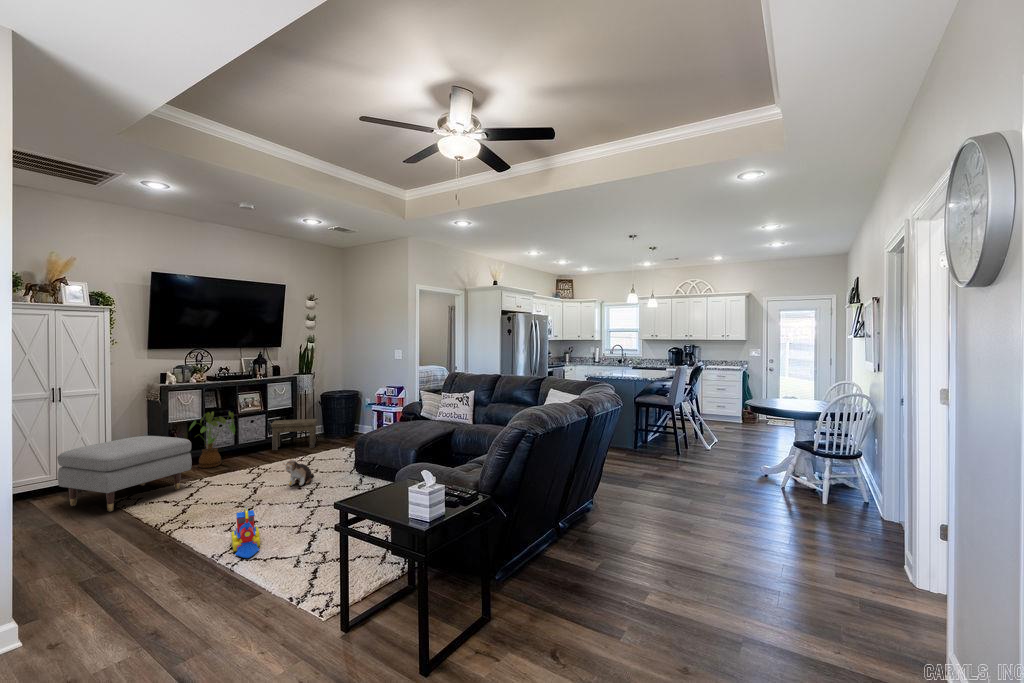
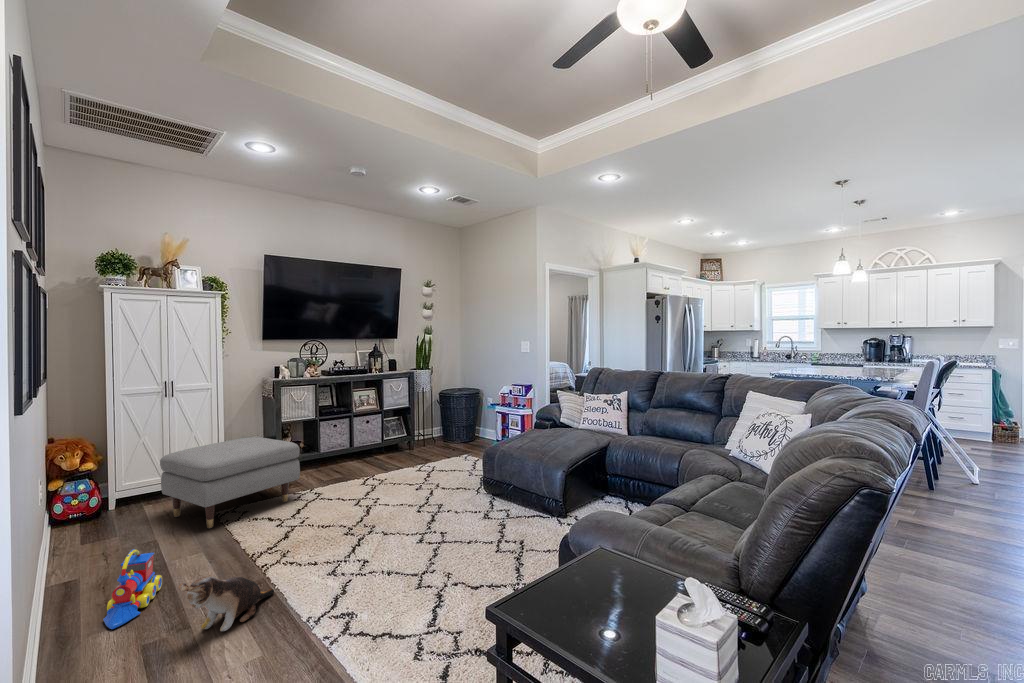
house plant: present [190,412,235,468] -> none [301,410,349,474]
side table: present [271,419,317,450] -> none [388,420,436,455]
plush toy: present [283,460,314,486] -> present [179,575,274,631]
toy train: present [231,507,260,558] -> present [103,549,162,629]

